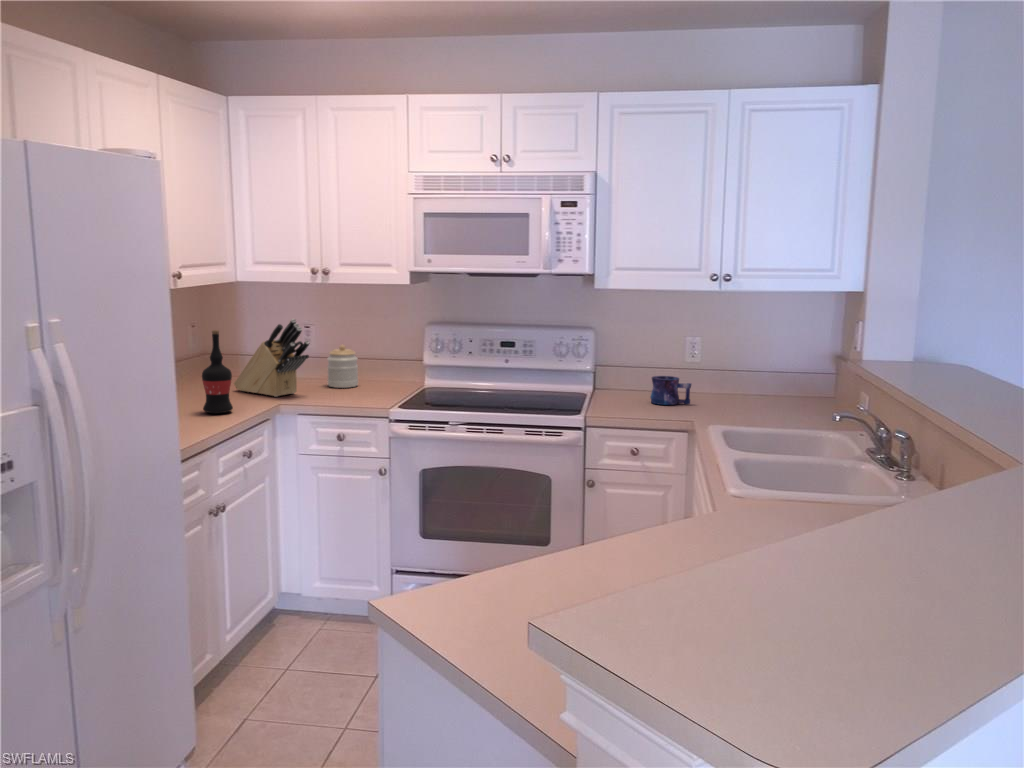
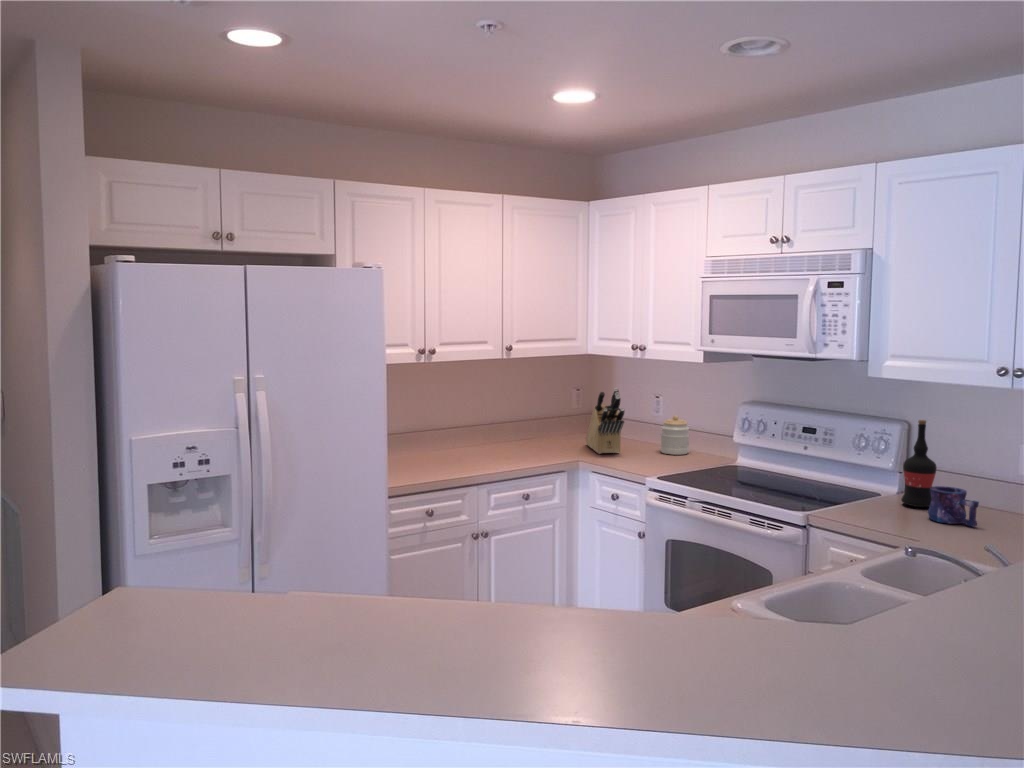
wine bottle: present [202,330,233,413] -> present [901,420,937,507]

